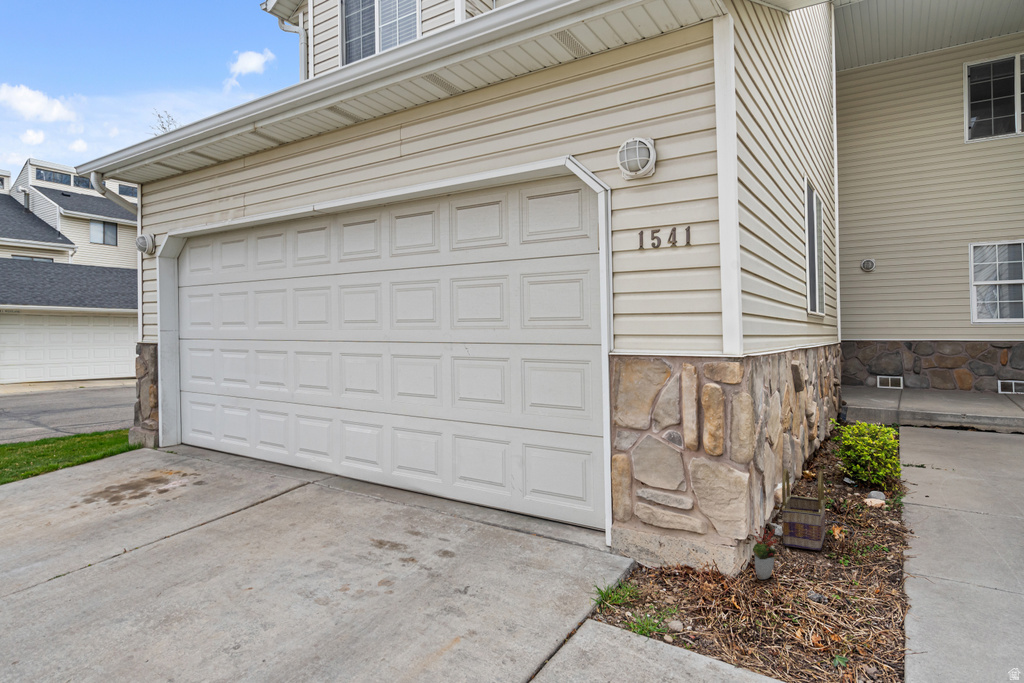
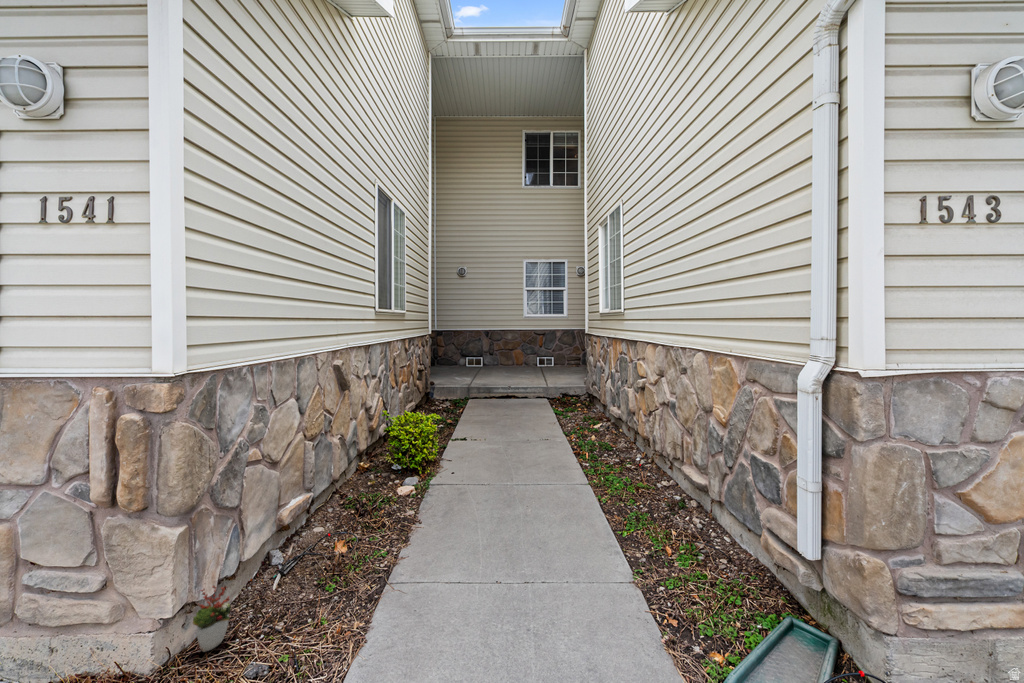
basket: present [782,469,826,550] -> none [274,486,336,577]

